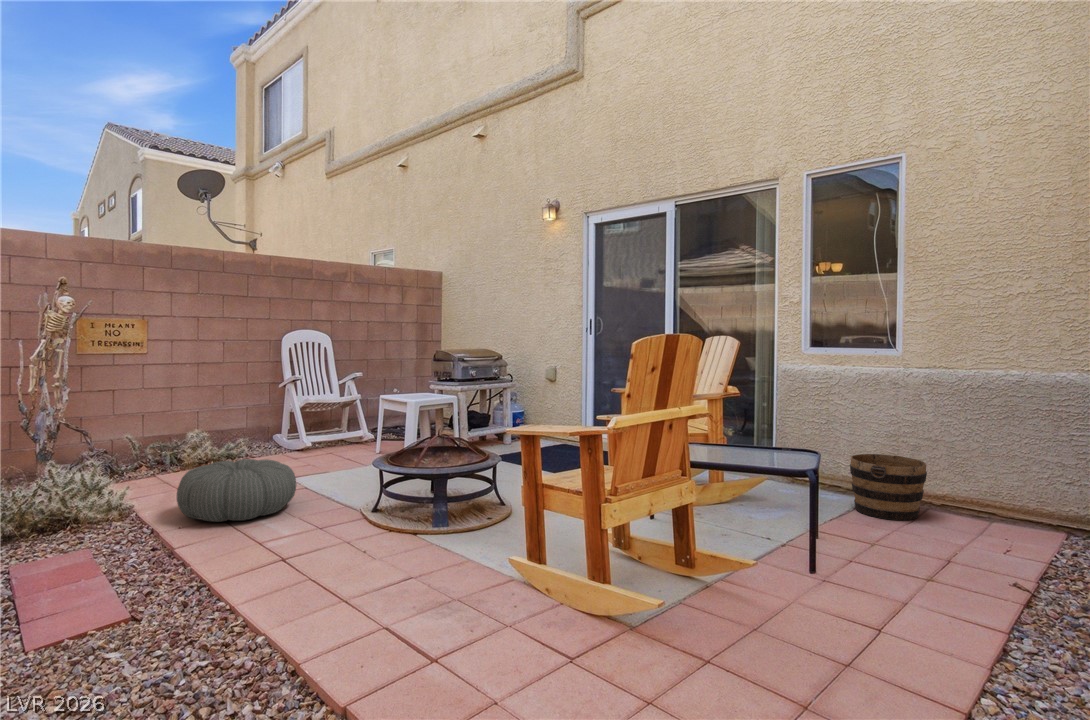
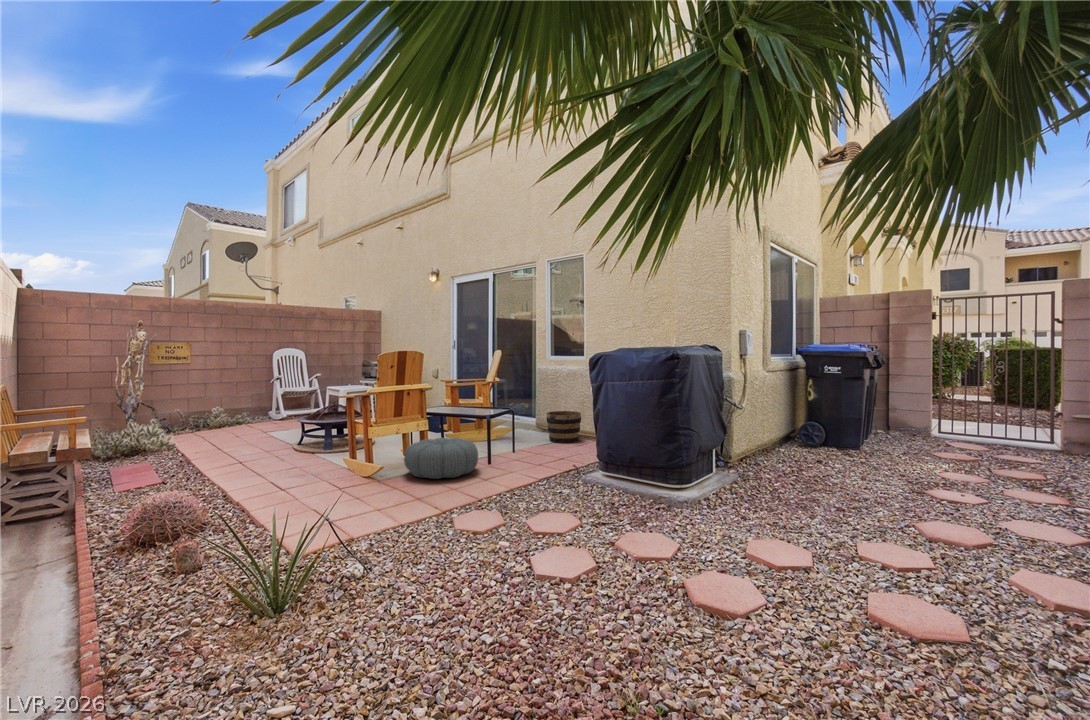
pouf: present [177,459,296,522] -> present [404,438,478,479]

